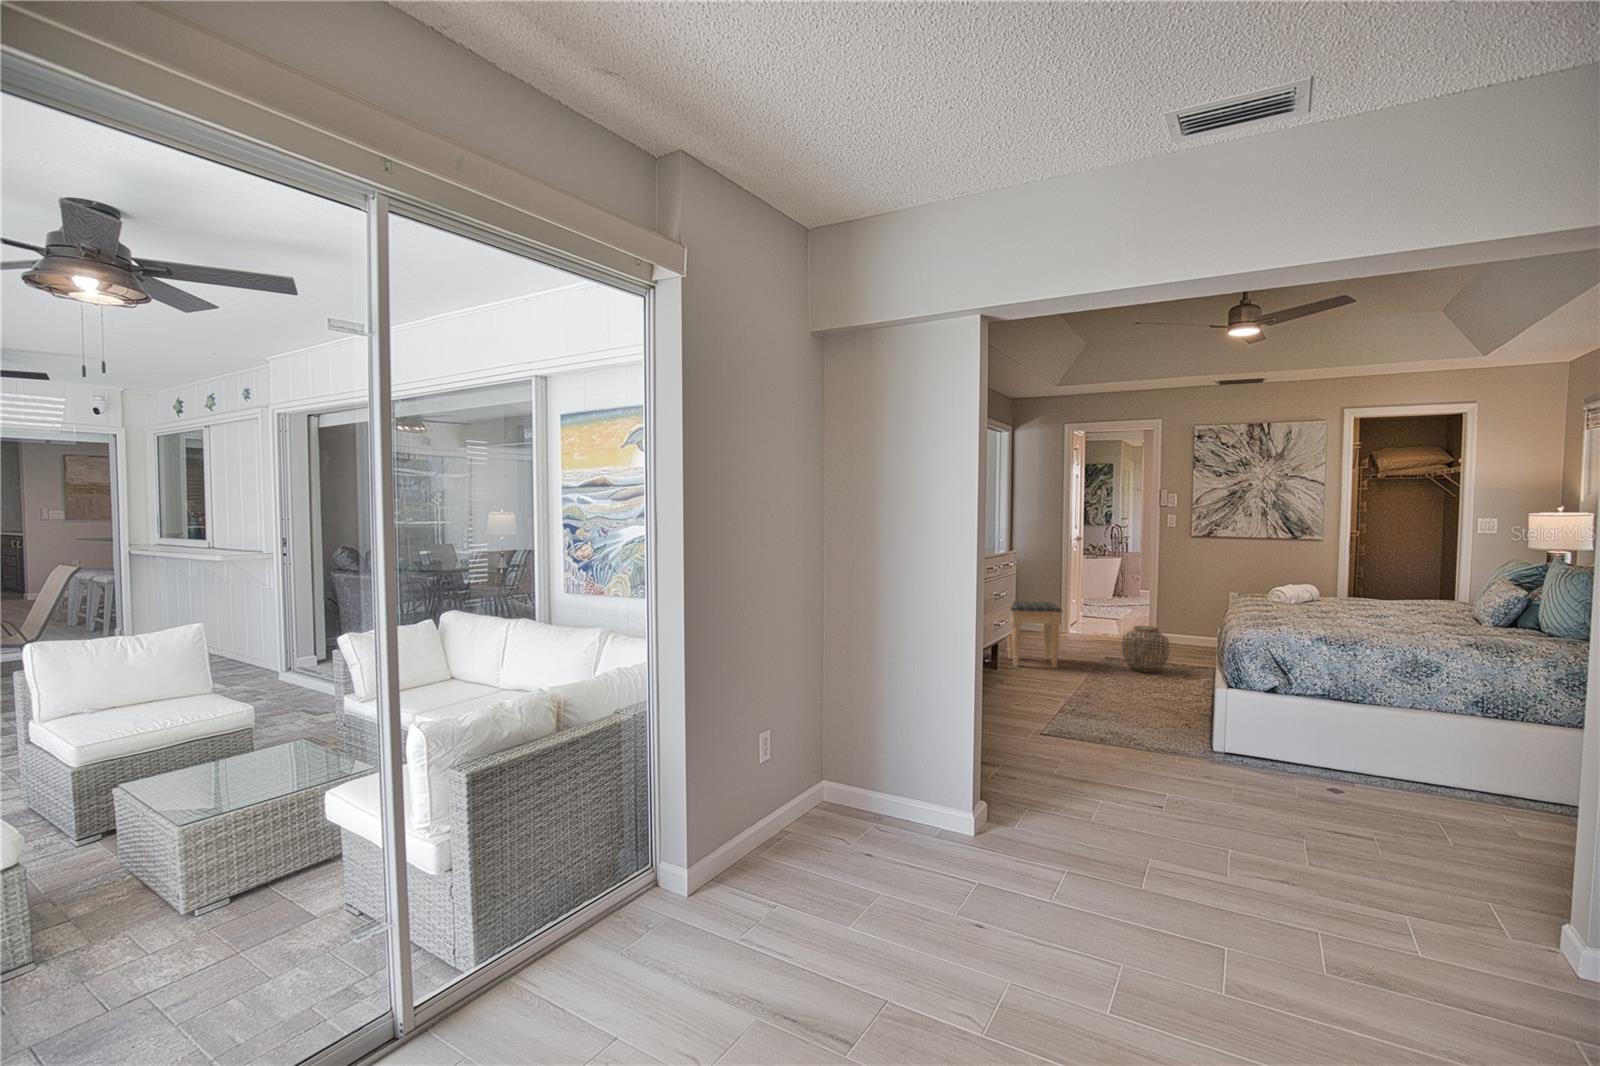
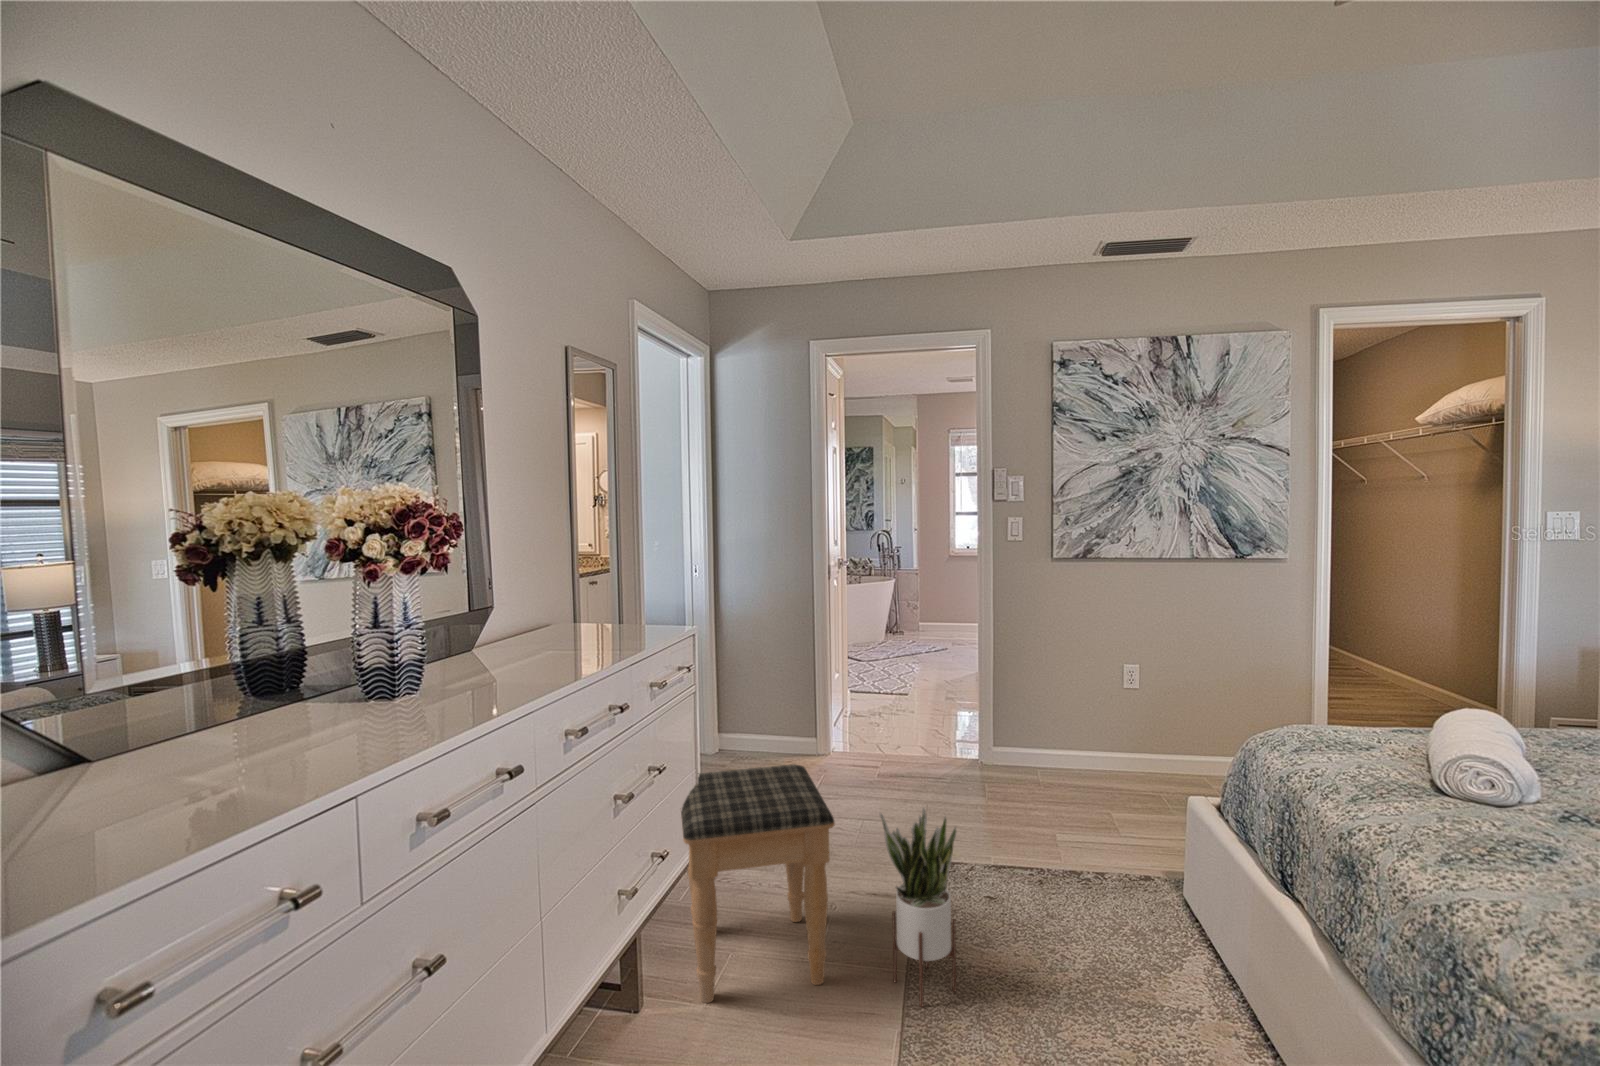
potted plant: none [1079,609,1107,673] -> present [880,808,957,1007]
woven basket: present [1122,626,1169,673] -> none [988,819,1109,966]

